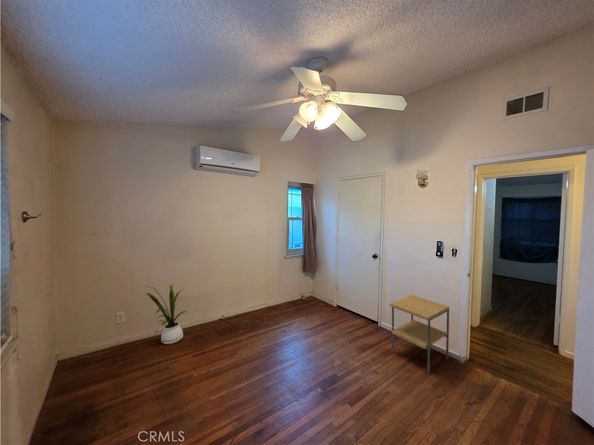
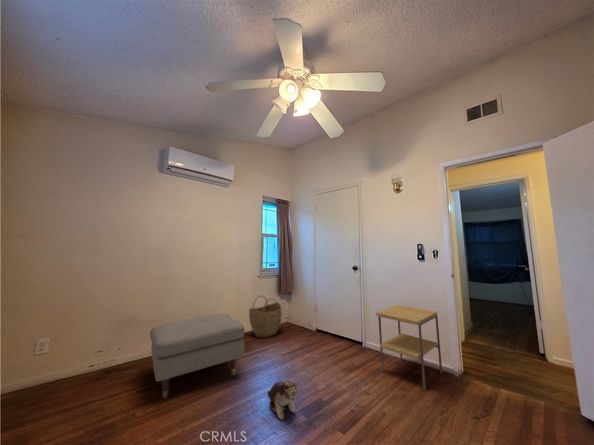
woven basket: none [277,274,306,311] -> present [249,296,282,338]
house plant: present [146,284,186,344] -> none [80,302,139,381]
ottoman: none [197,294,273,363] -> present [150,314,245,398]
plush toy: none [292,360,316,390] -> present [268,380,299,419]

